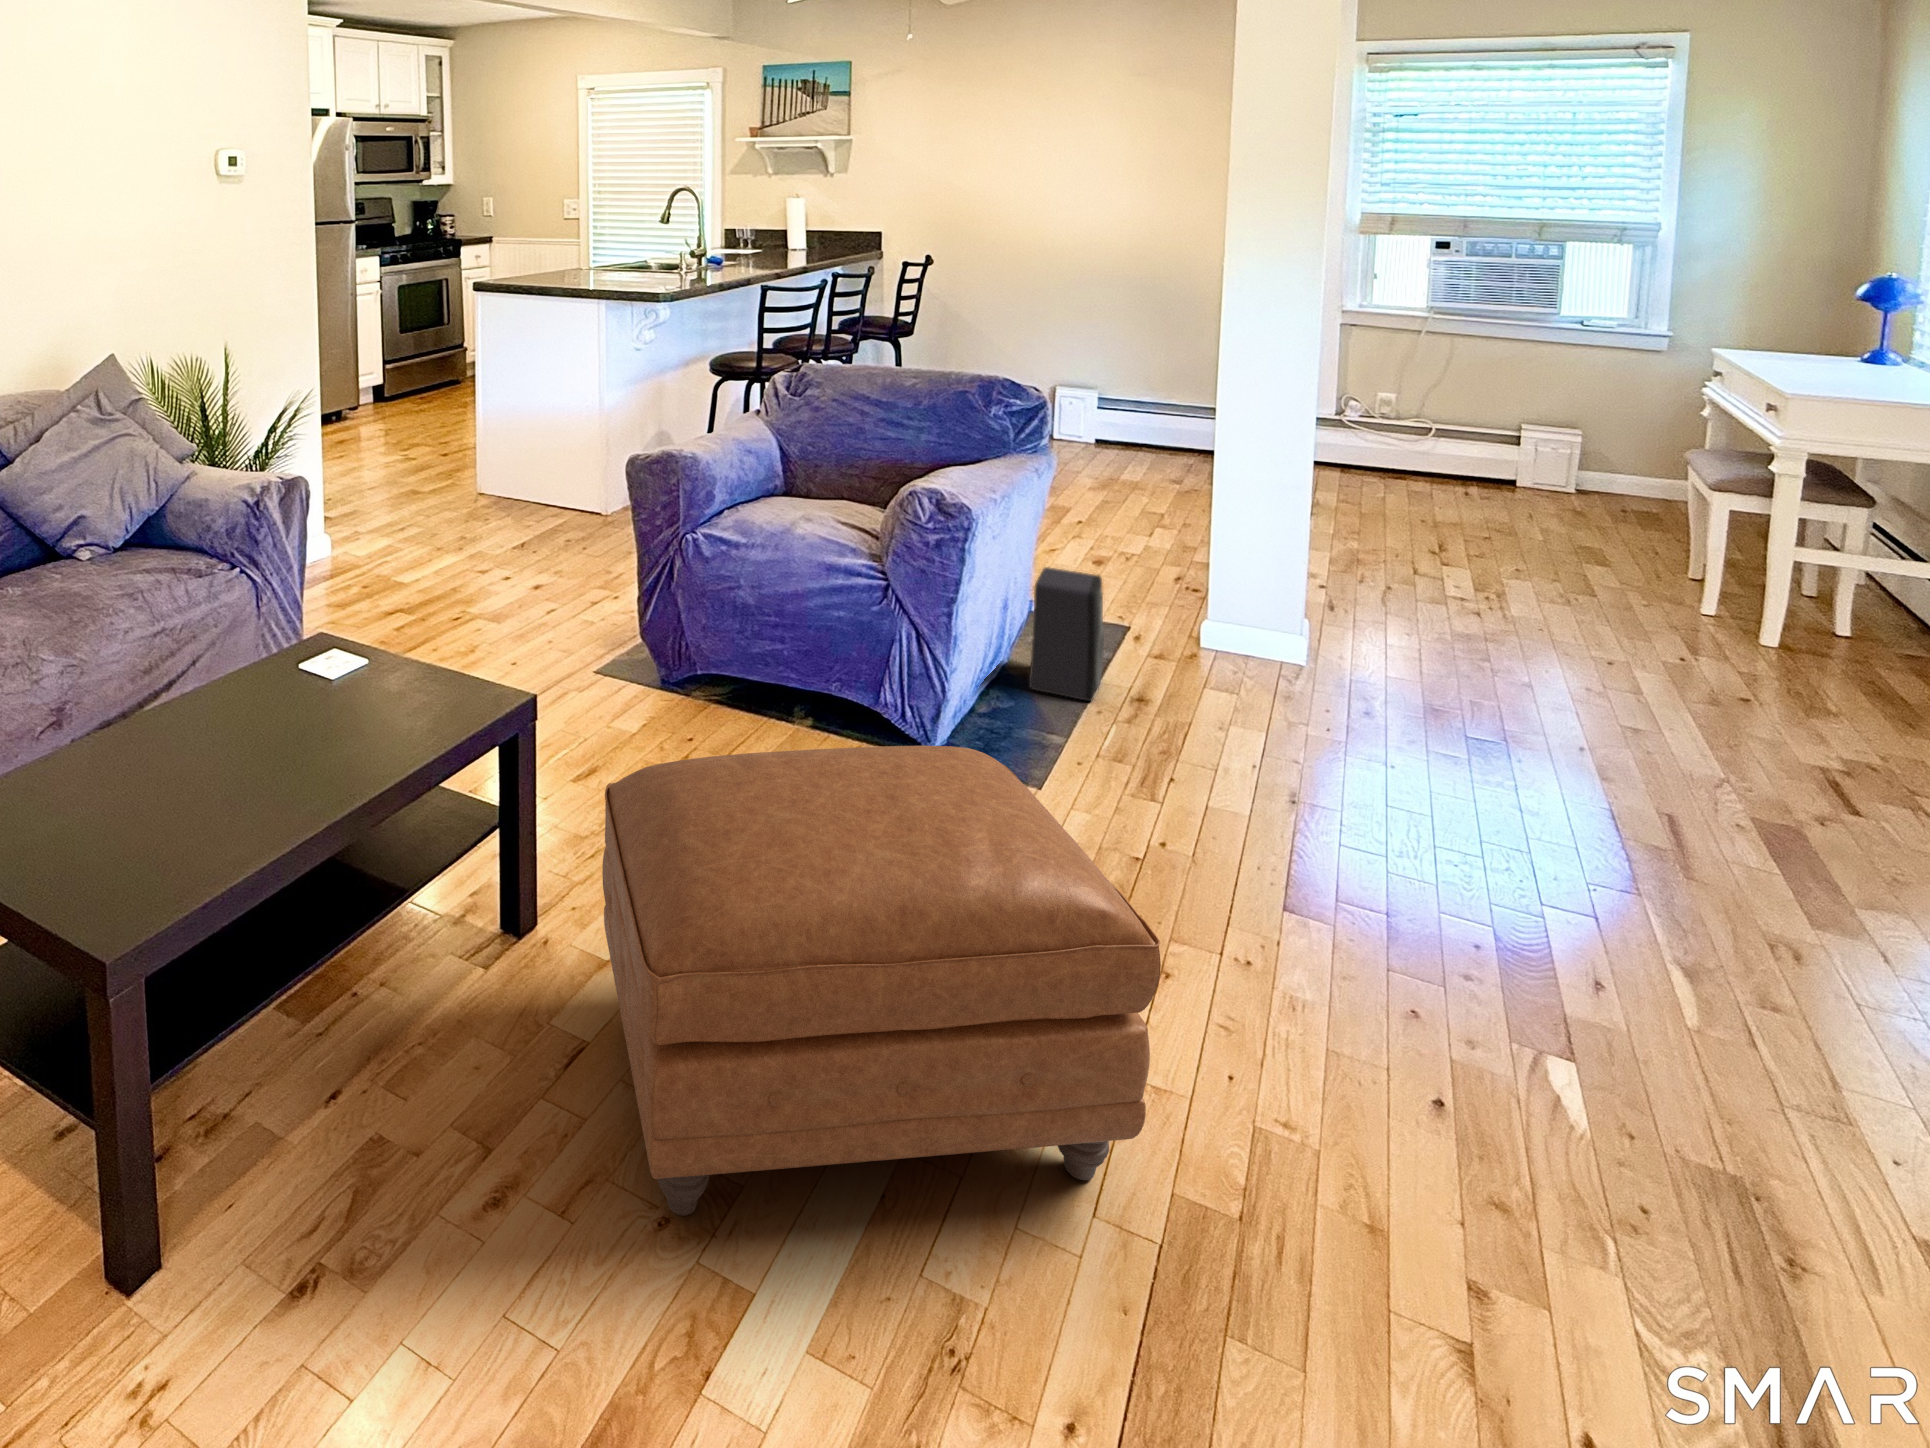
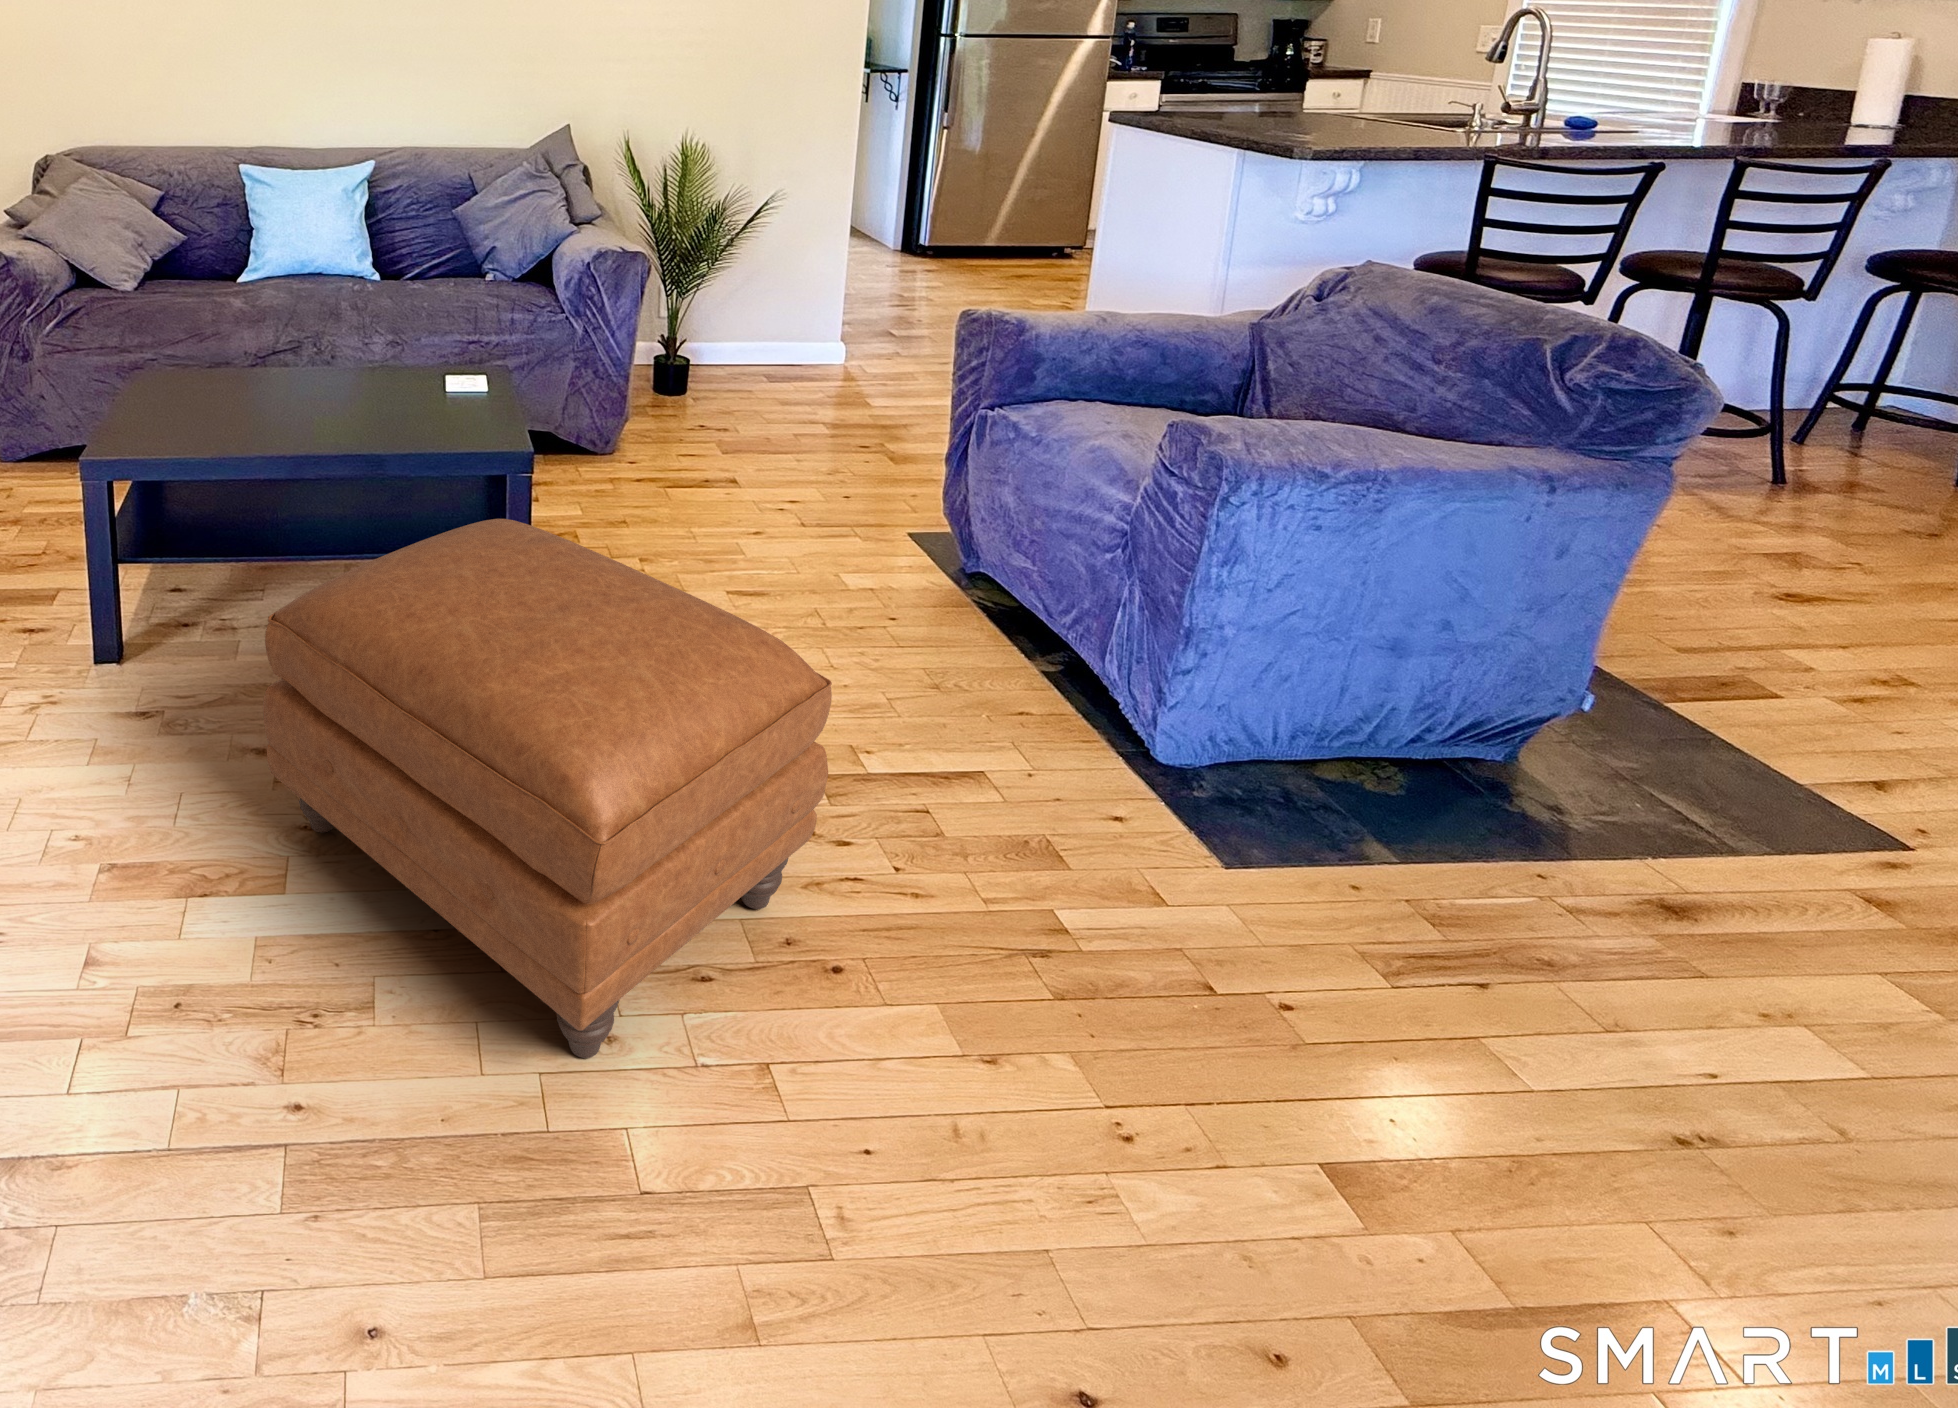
speaker: present [1029,567,1104,701] -> none [1456,624,1674,844]

